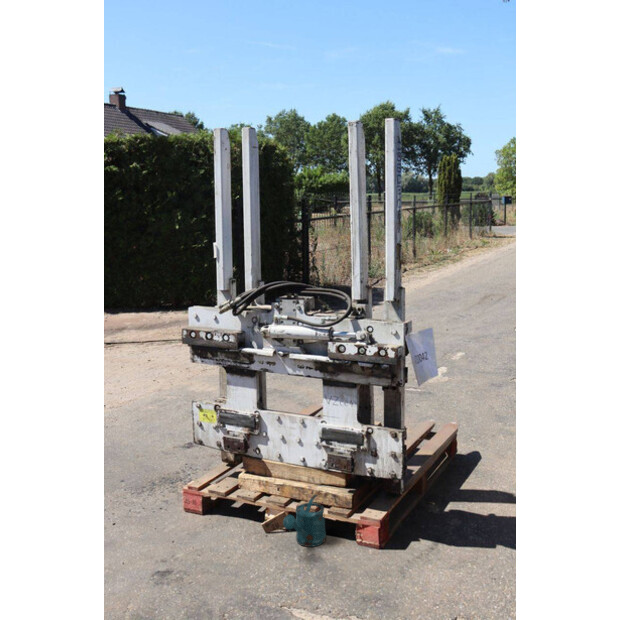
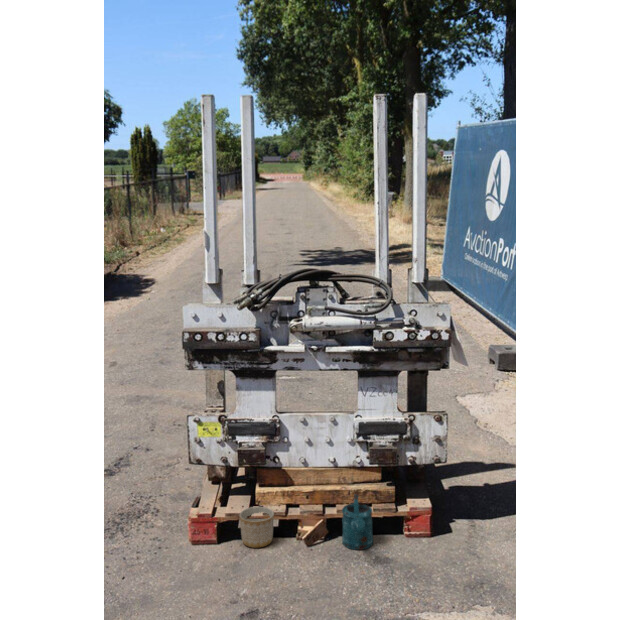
planter: none [216,490,247,526] -> present [240,507,274,548]

